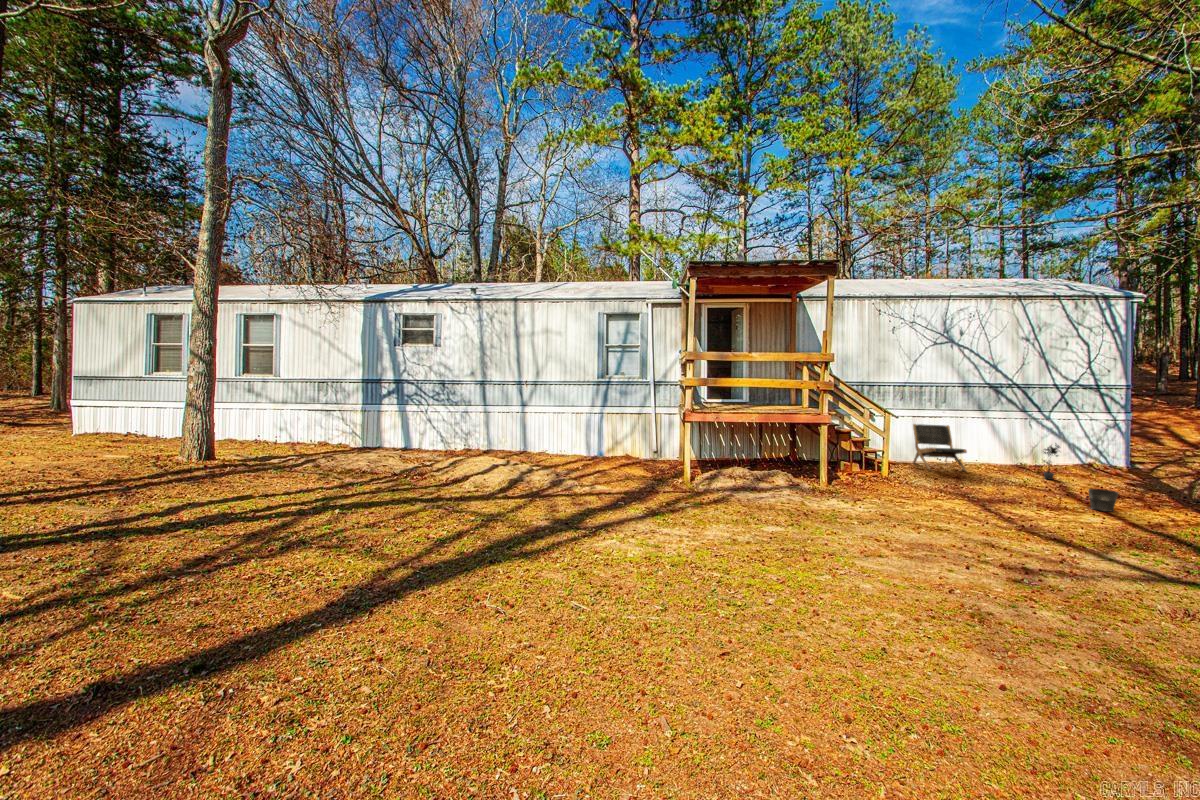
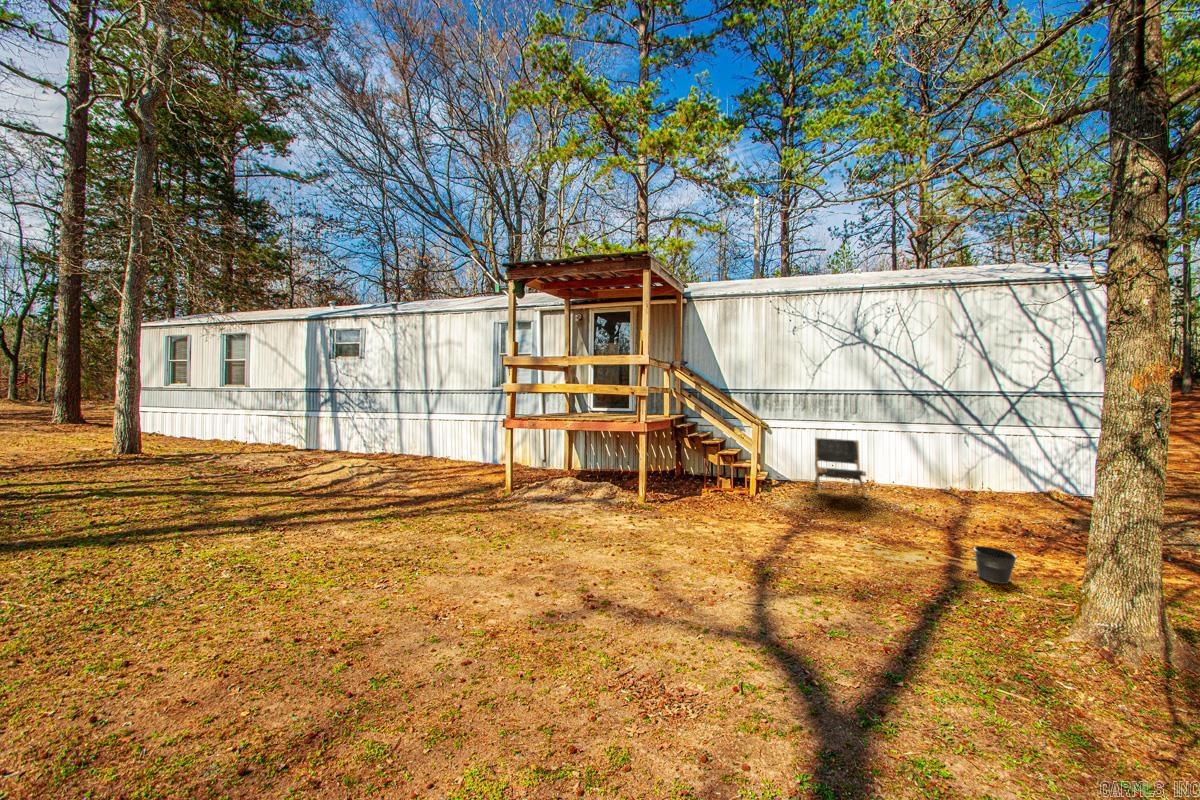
potted plant: present [1044,443,1060,480] -> none [957,470,984,517]

